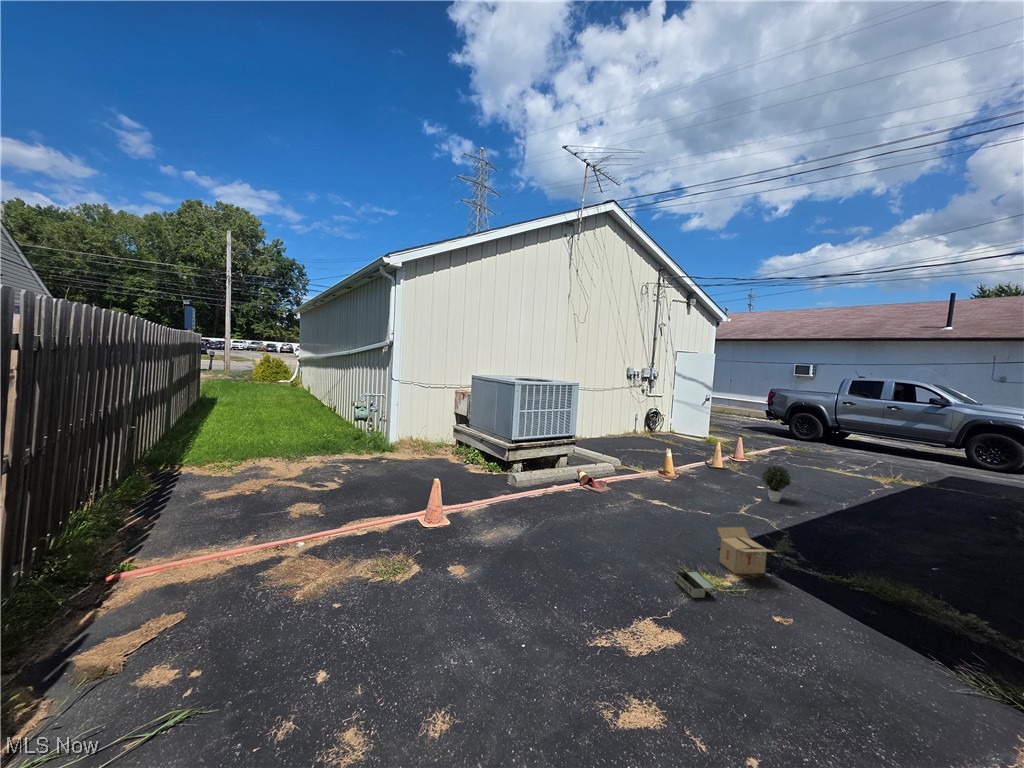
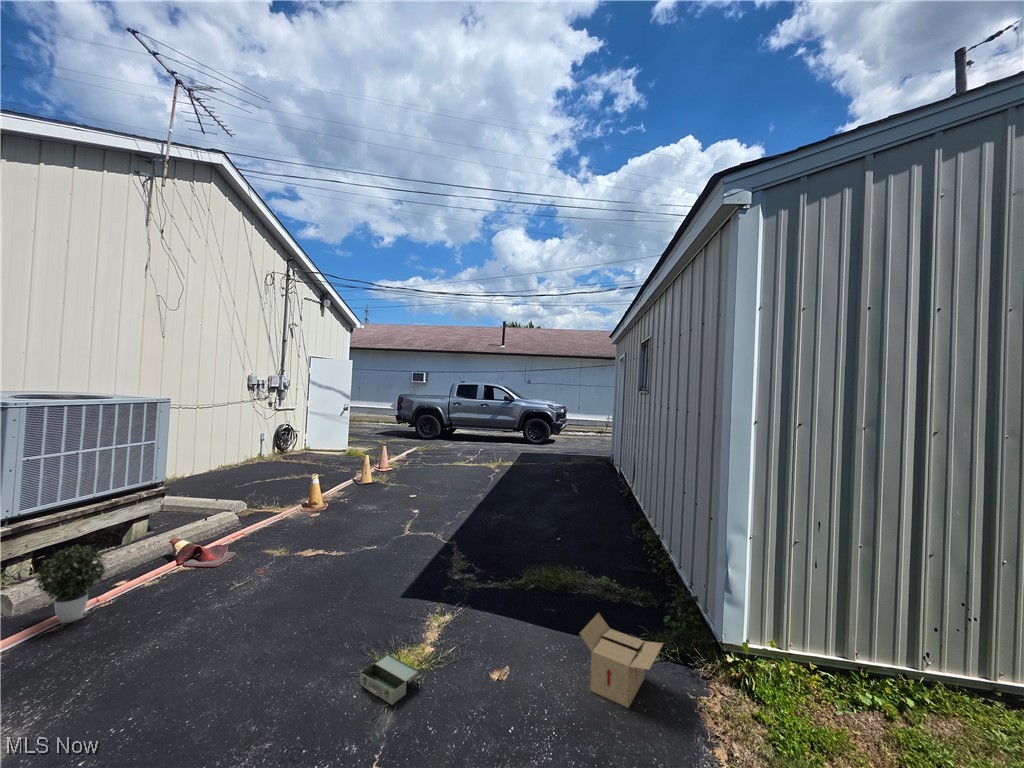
potted plant: present [761,466,791,502] -> present [34,545,106,623]
cardboard box: present [717,527,773,574] -> present [580,613,663,708]

